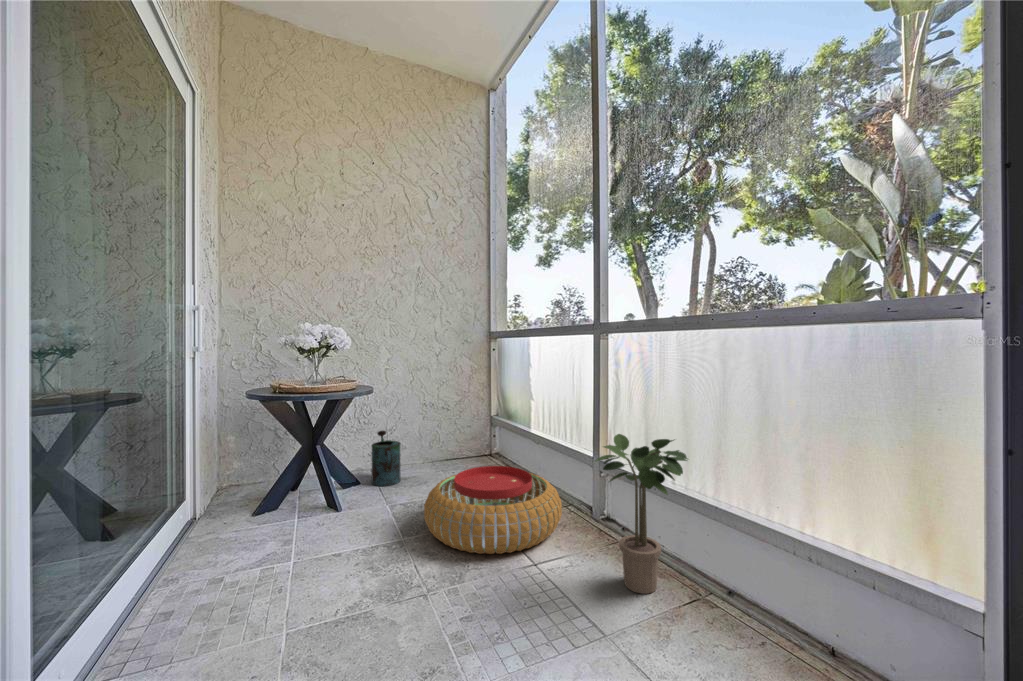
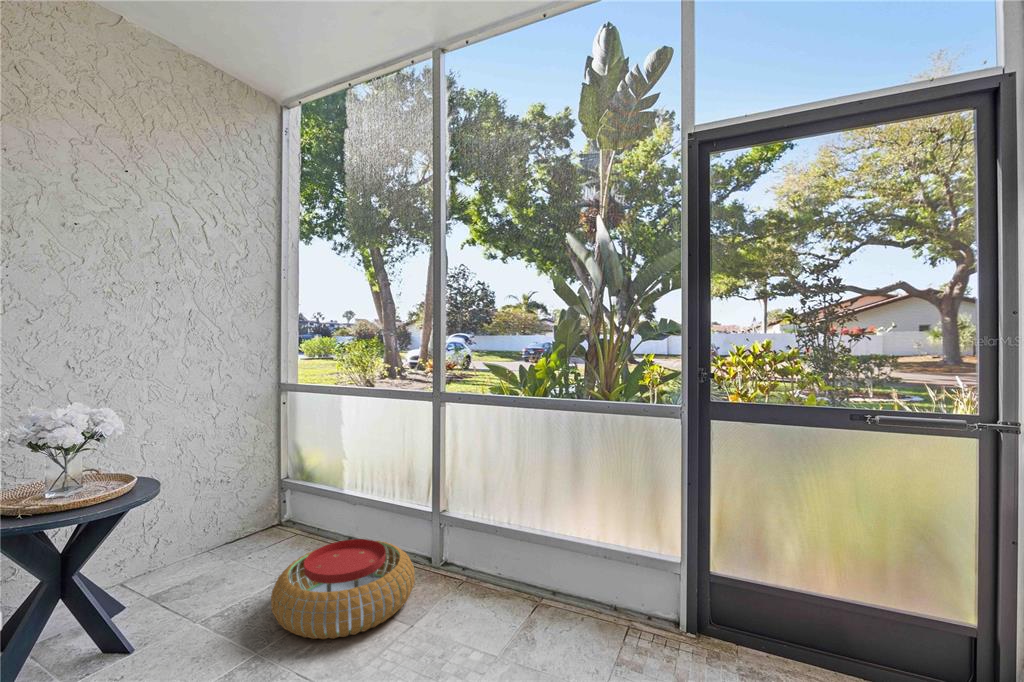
watering can: present [372,431,401,486] -> none [135,529,186,603]
potted plant: present [596,434,688,594] -> none [461,494,535,617]

